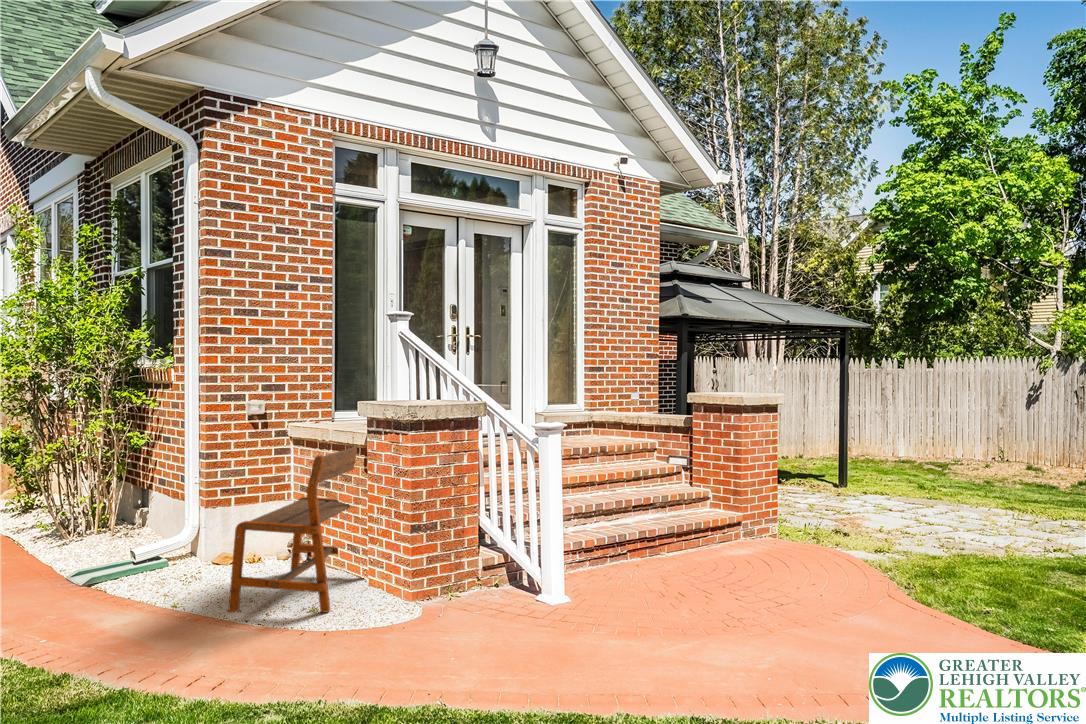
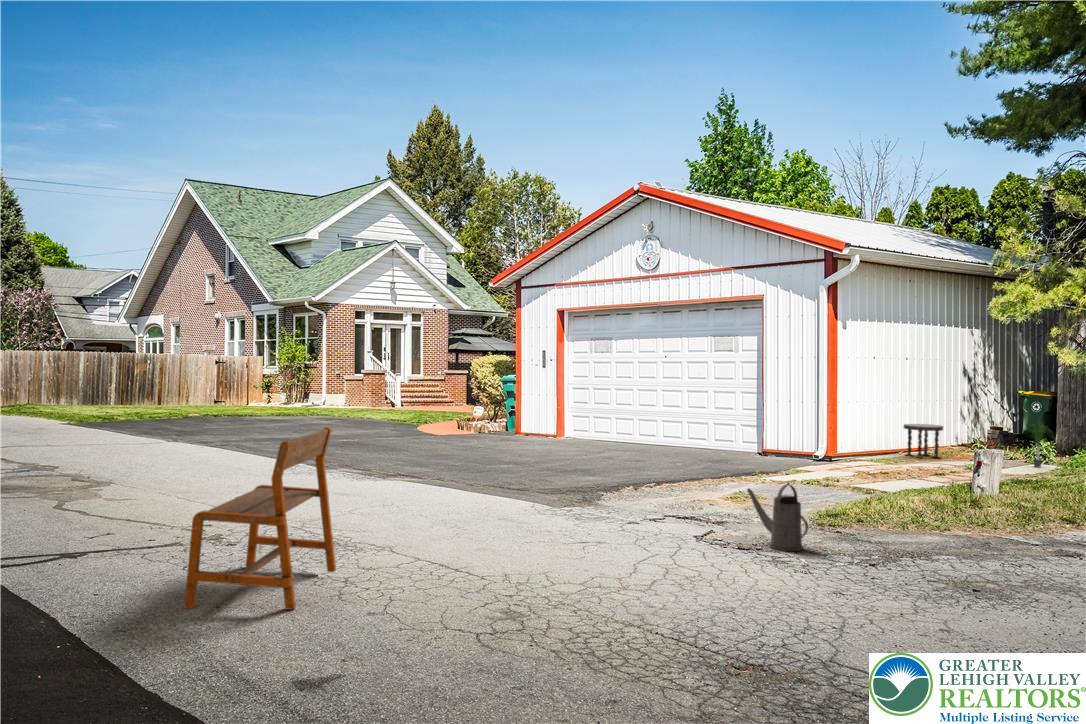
potted plant: none [1022,427,1057,474] -> present [1030,424,1046,467]
side table: none [911,435,949,467] -> present [904,424,943,458]
watering can: none [758,492,816,555] -> present [747,484,808,551]

